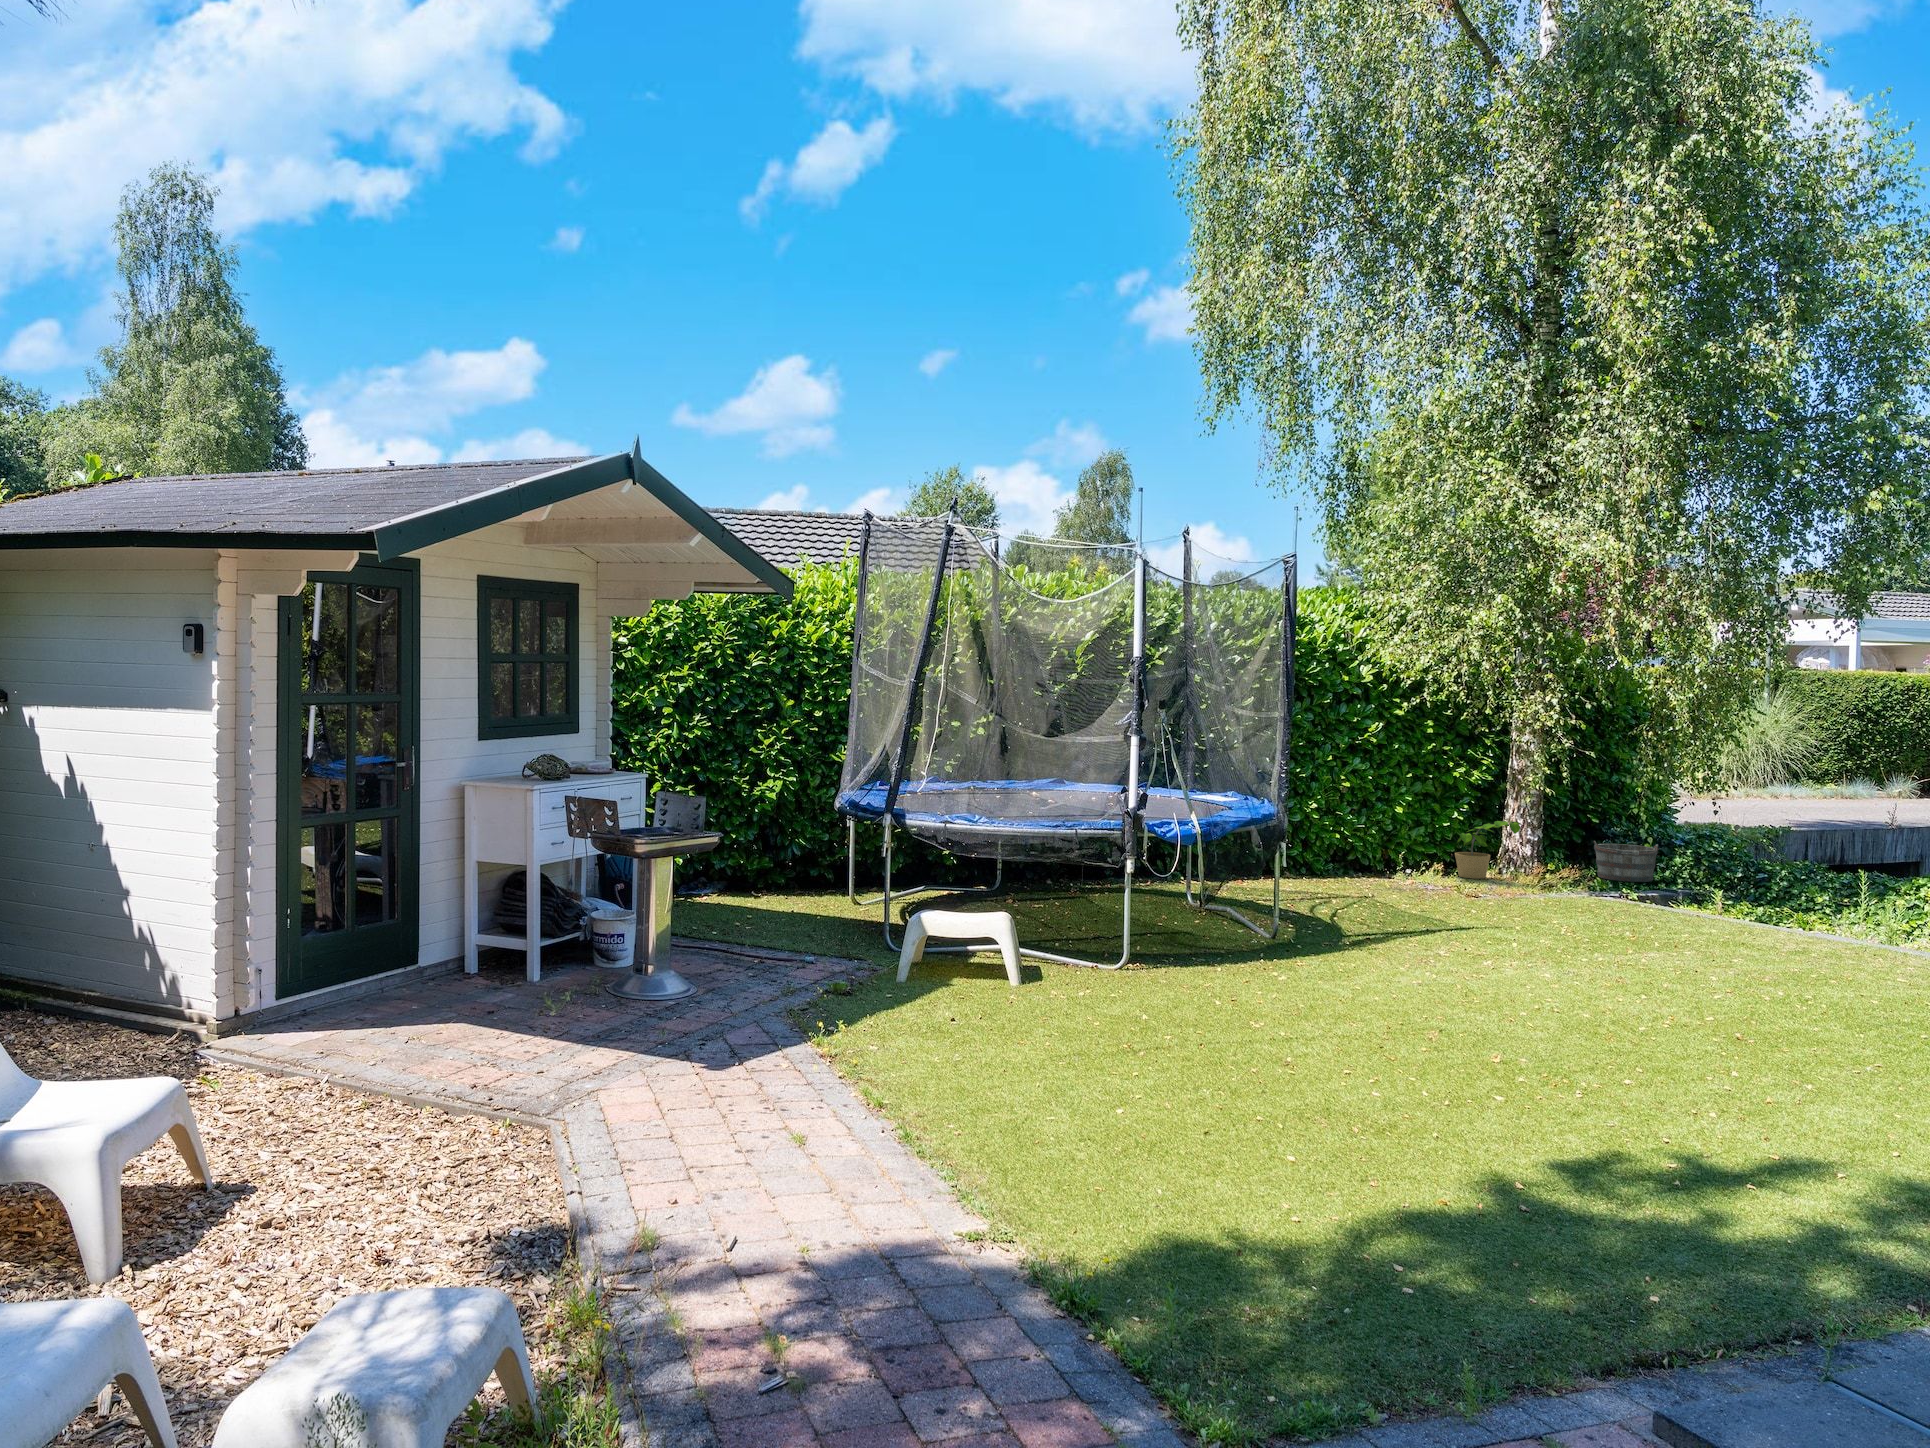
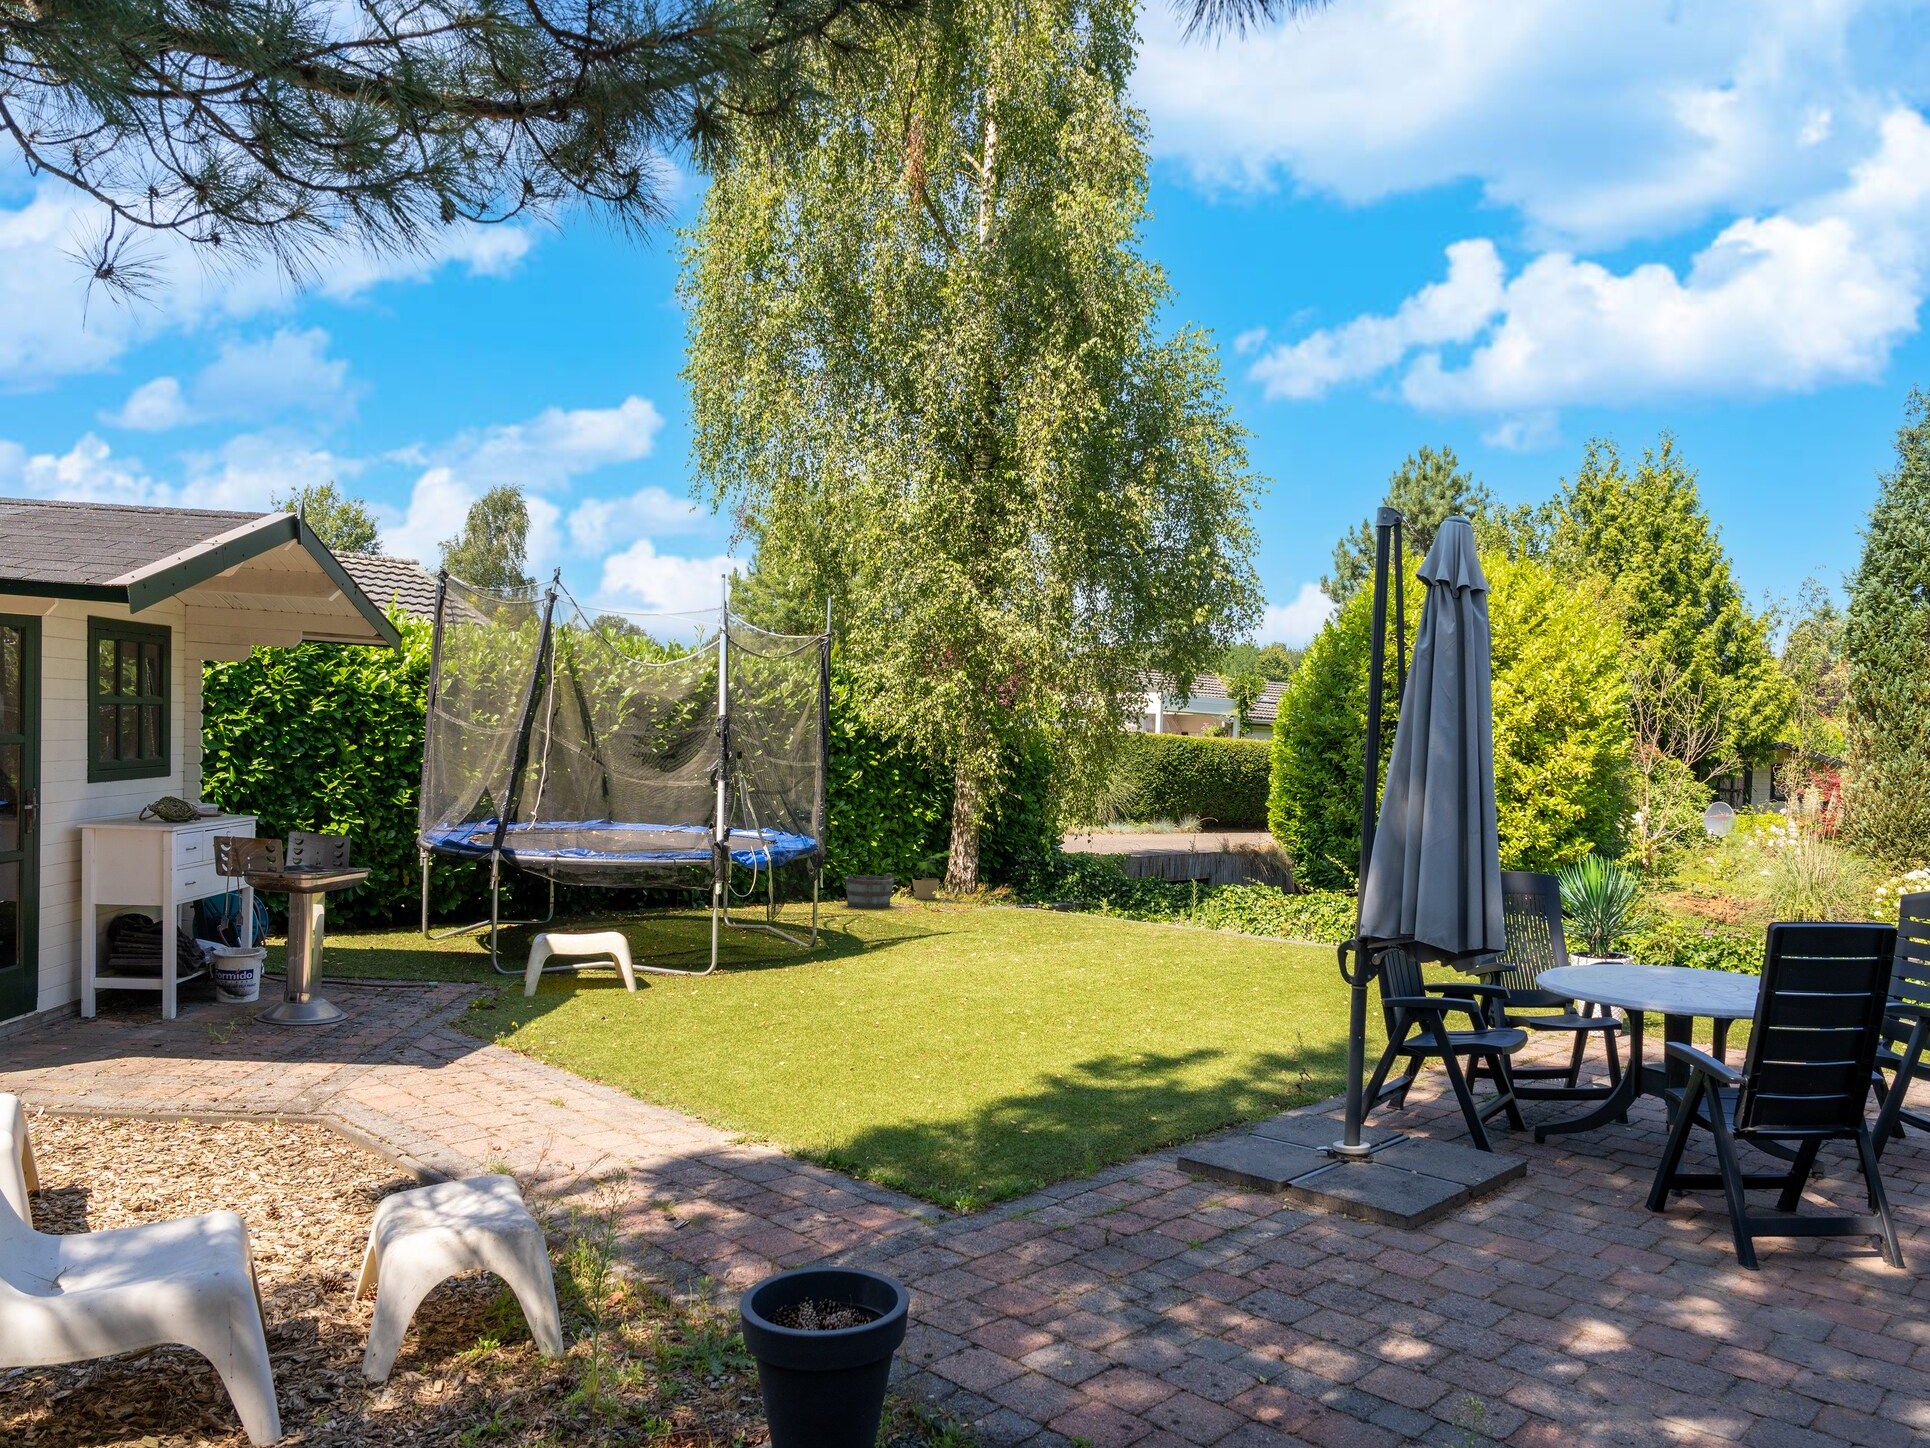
bucket: present [1593,841,1659,882] -> present [845,873,899,908]

